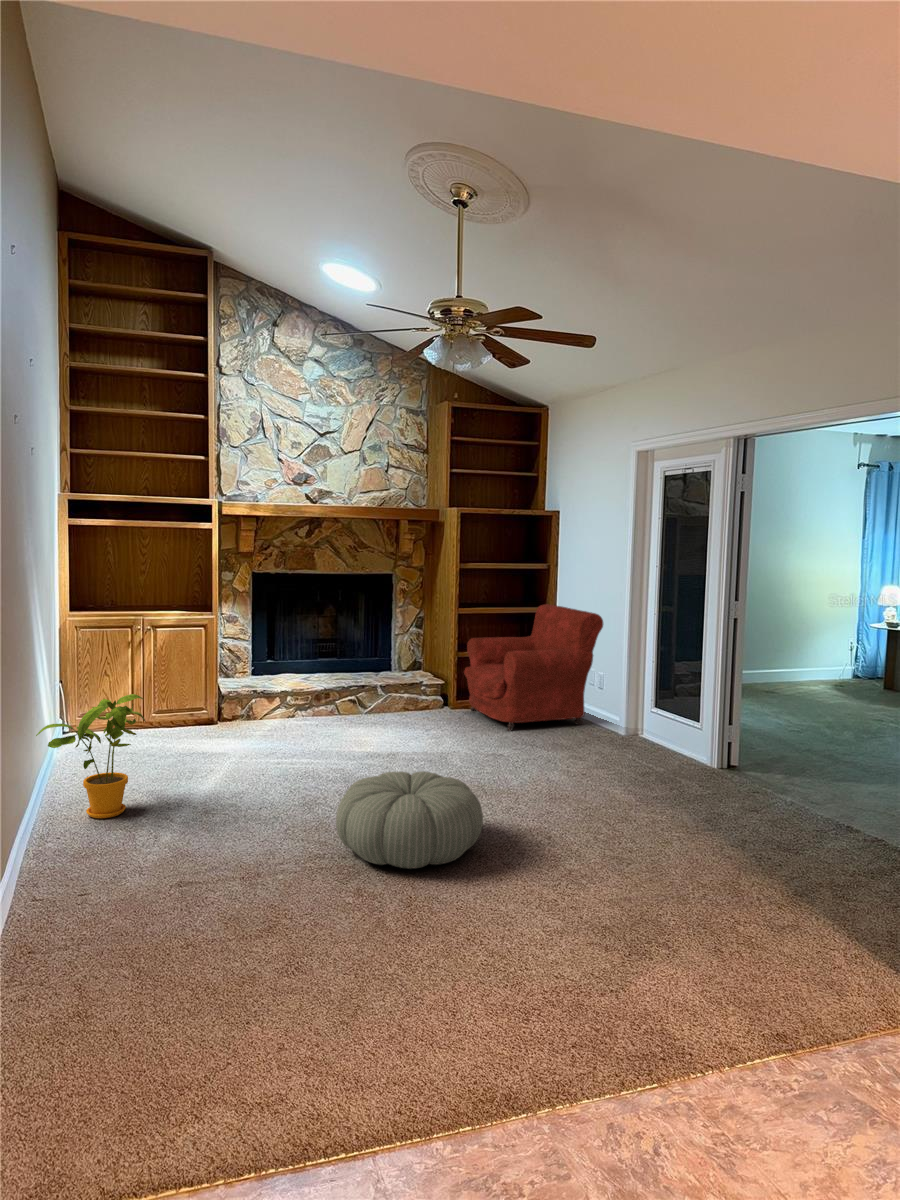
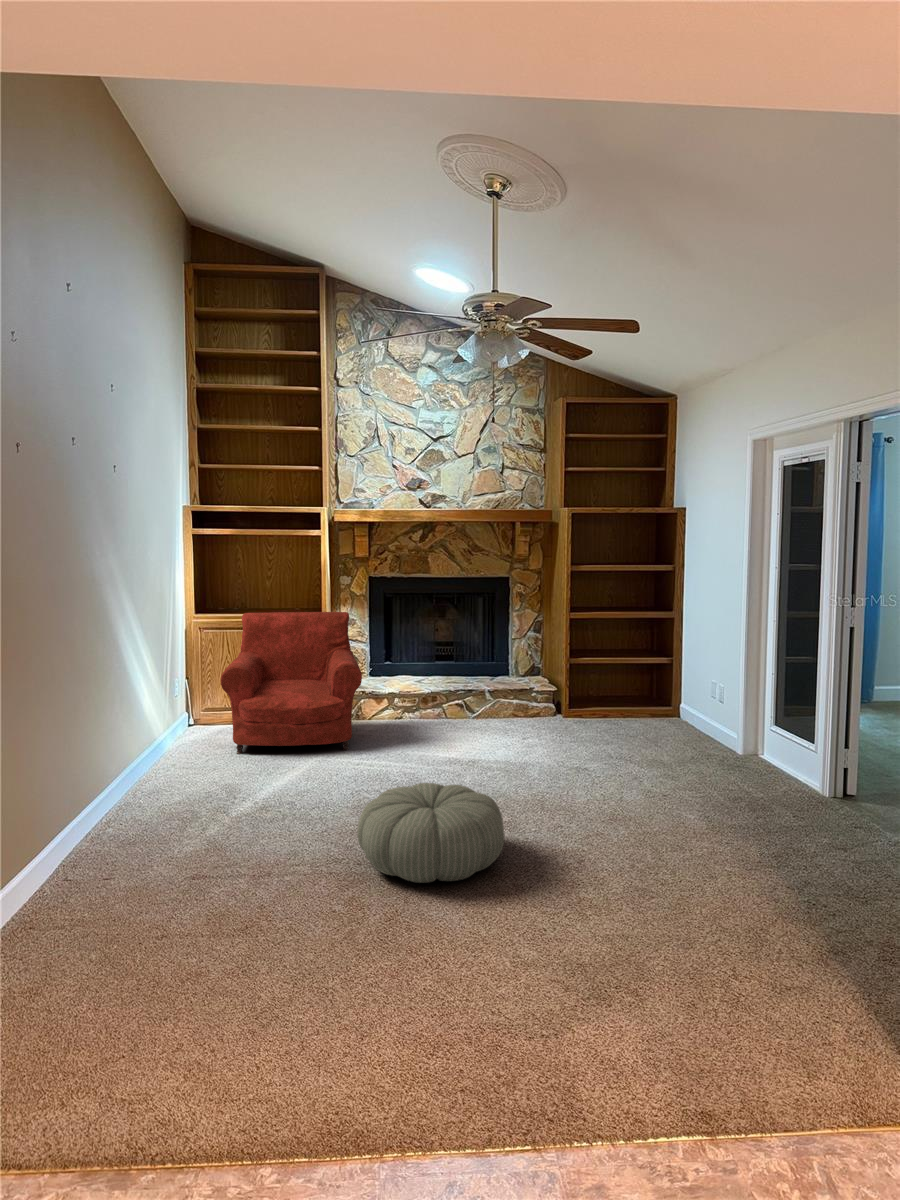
armchair: present [464,604,603,731] -> present [221,612,362,754]
house plant: present [36,694,146,818] -> none [122,695,221,807]

